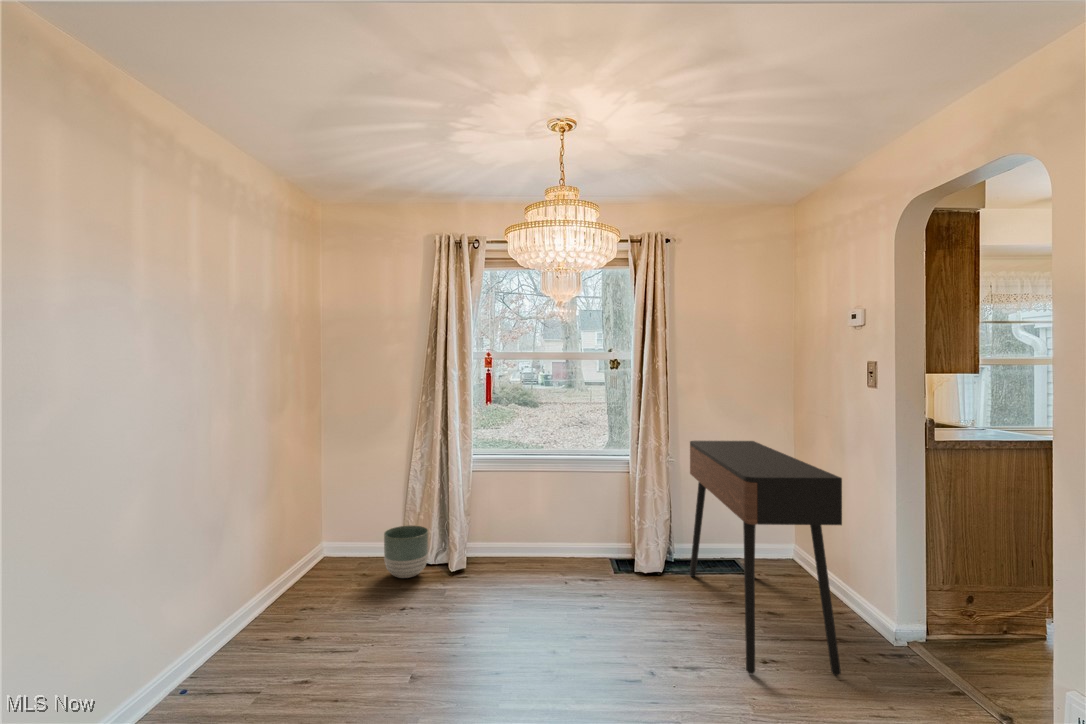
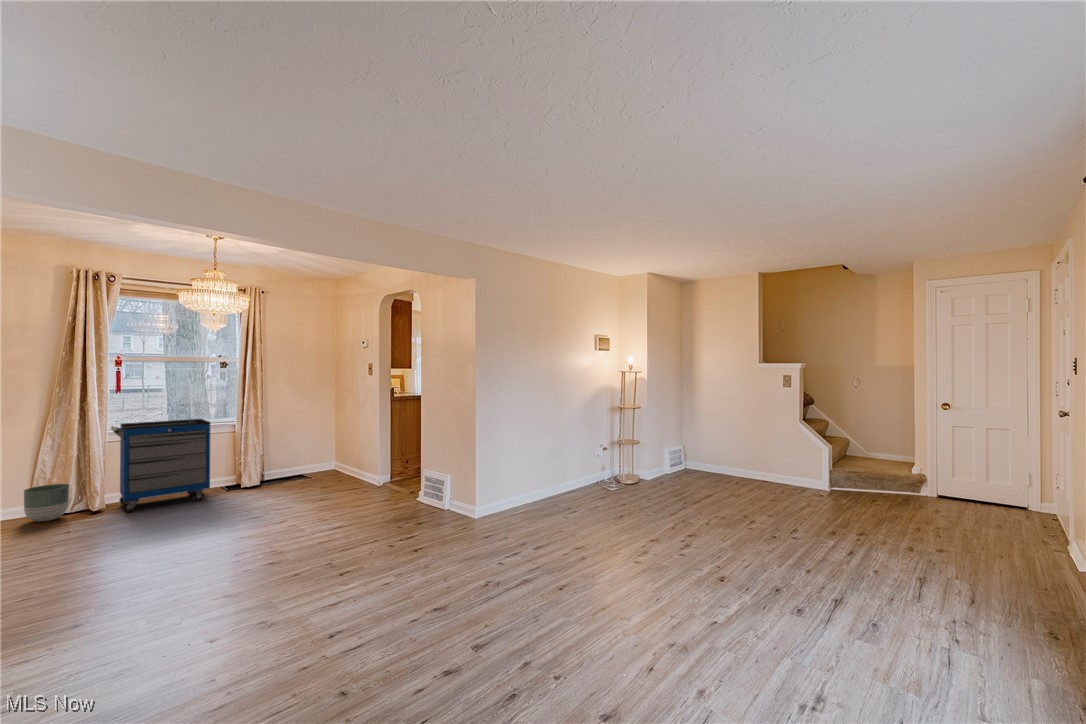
console table: present [690,441,842,675] -> none [277,406,352,504]
storage cabinet: none [465,449,586,590] -> present [111,419,210,512]

